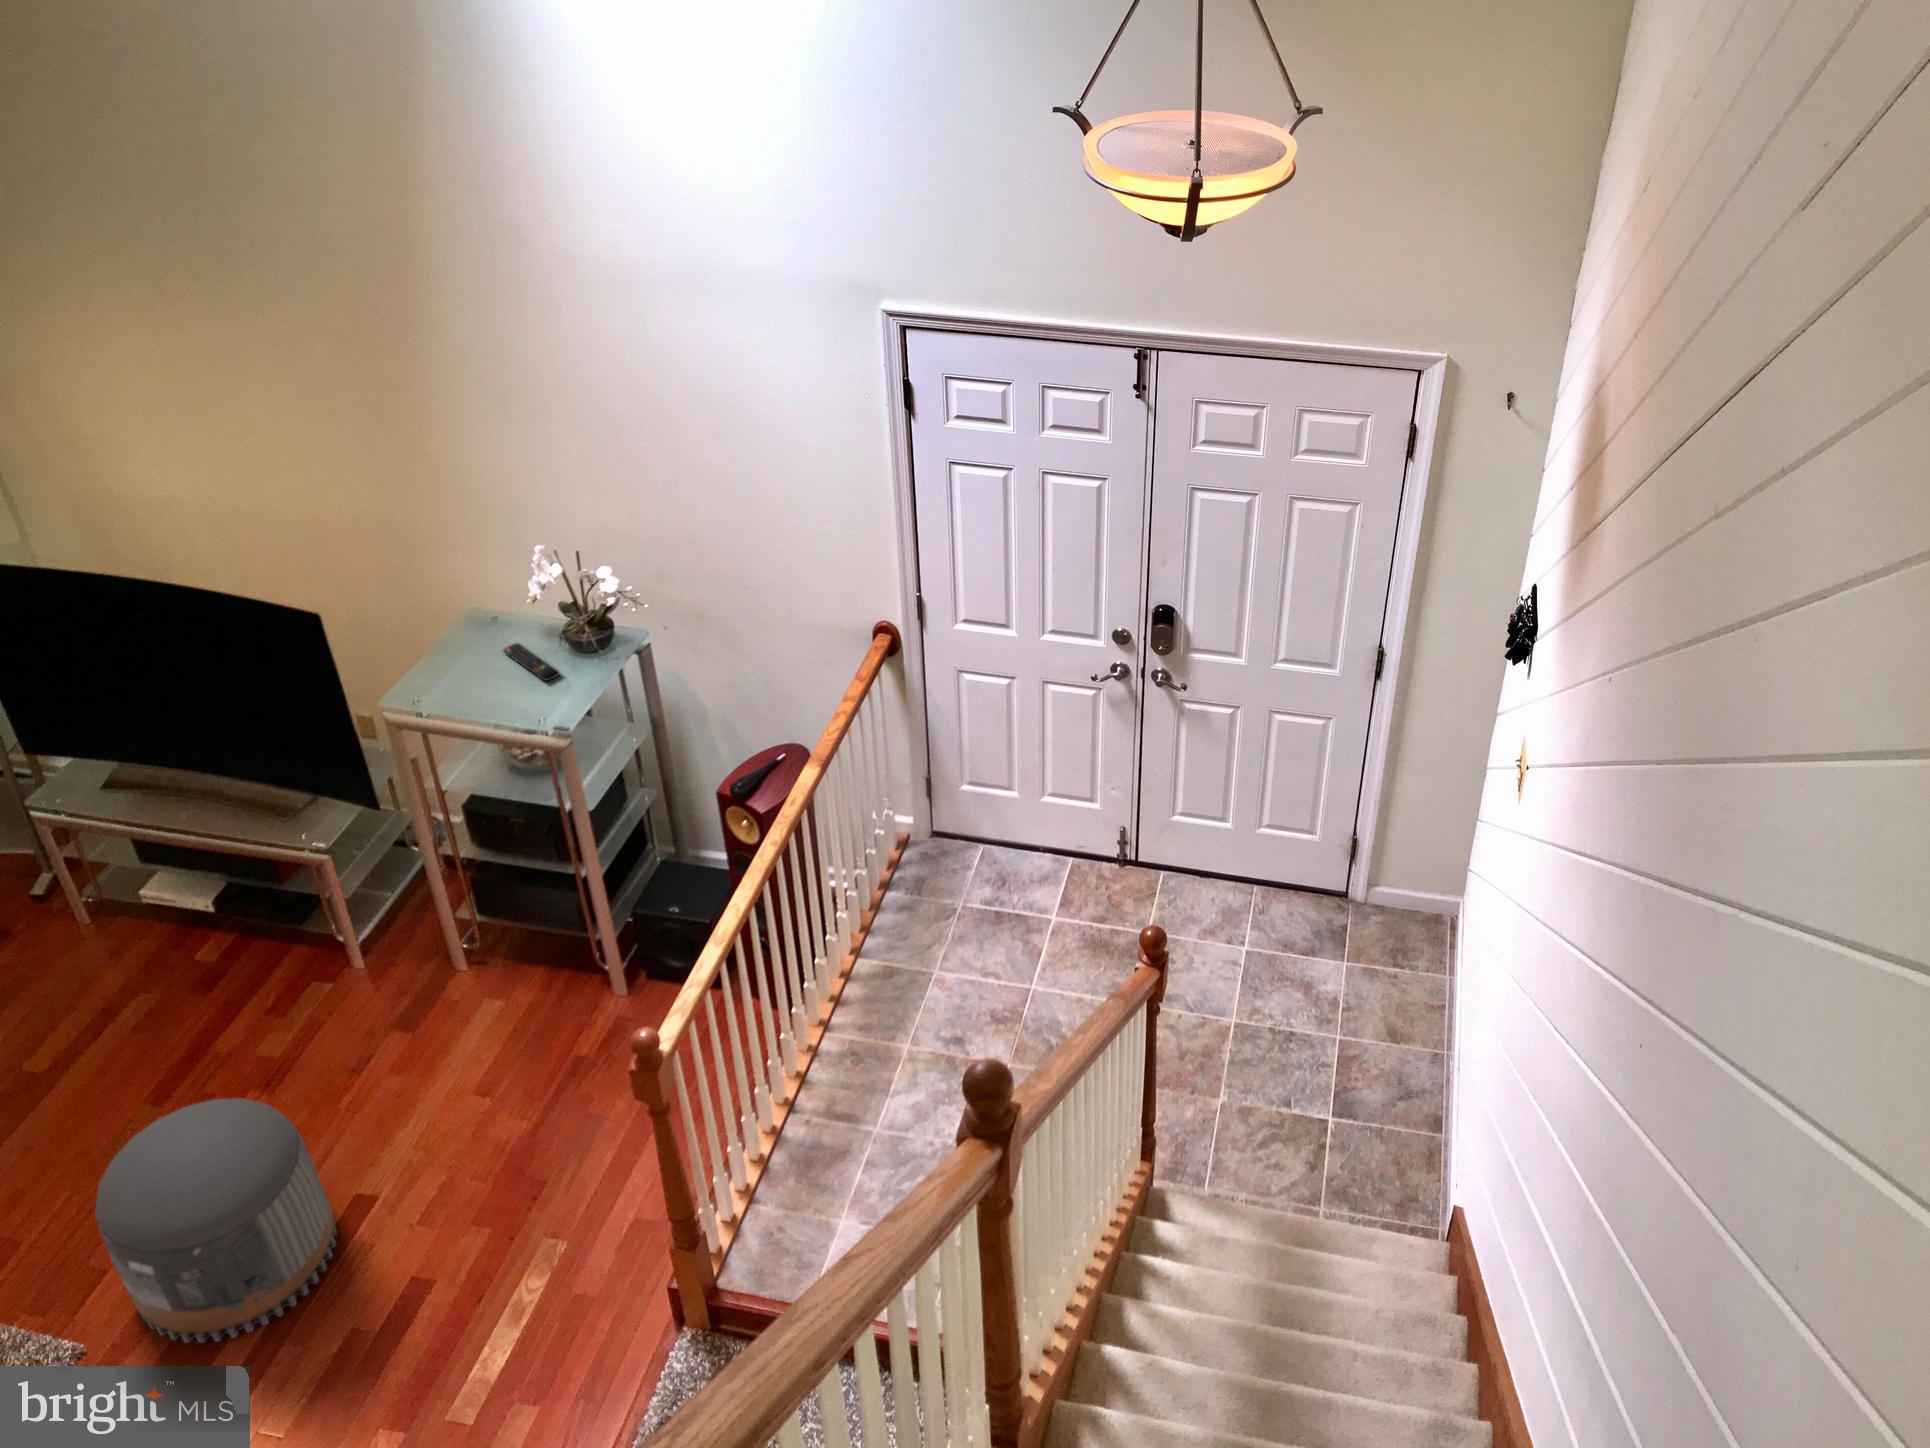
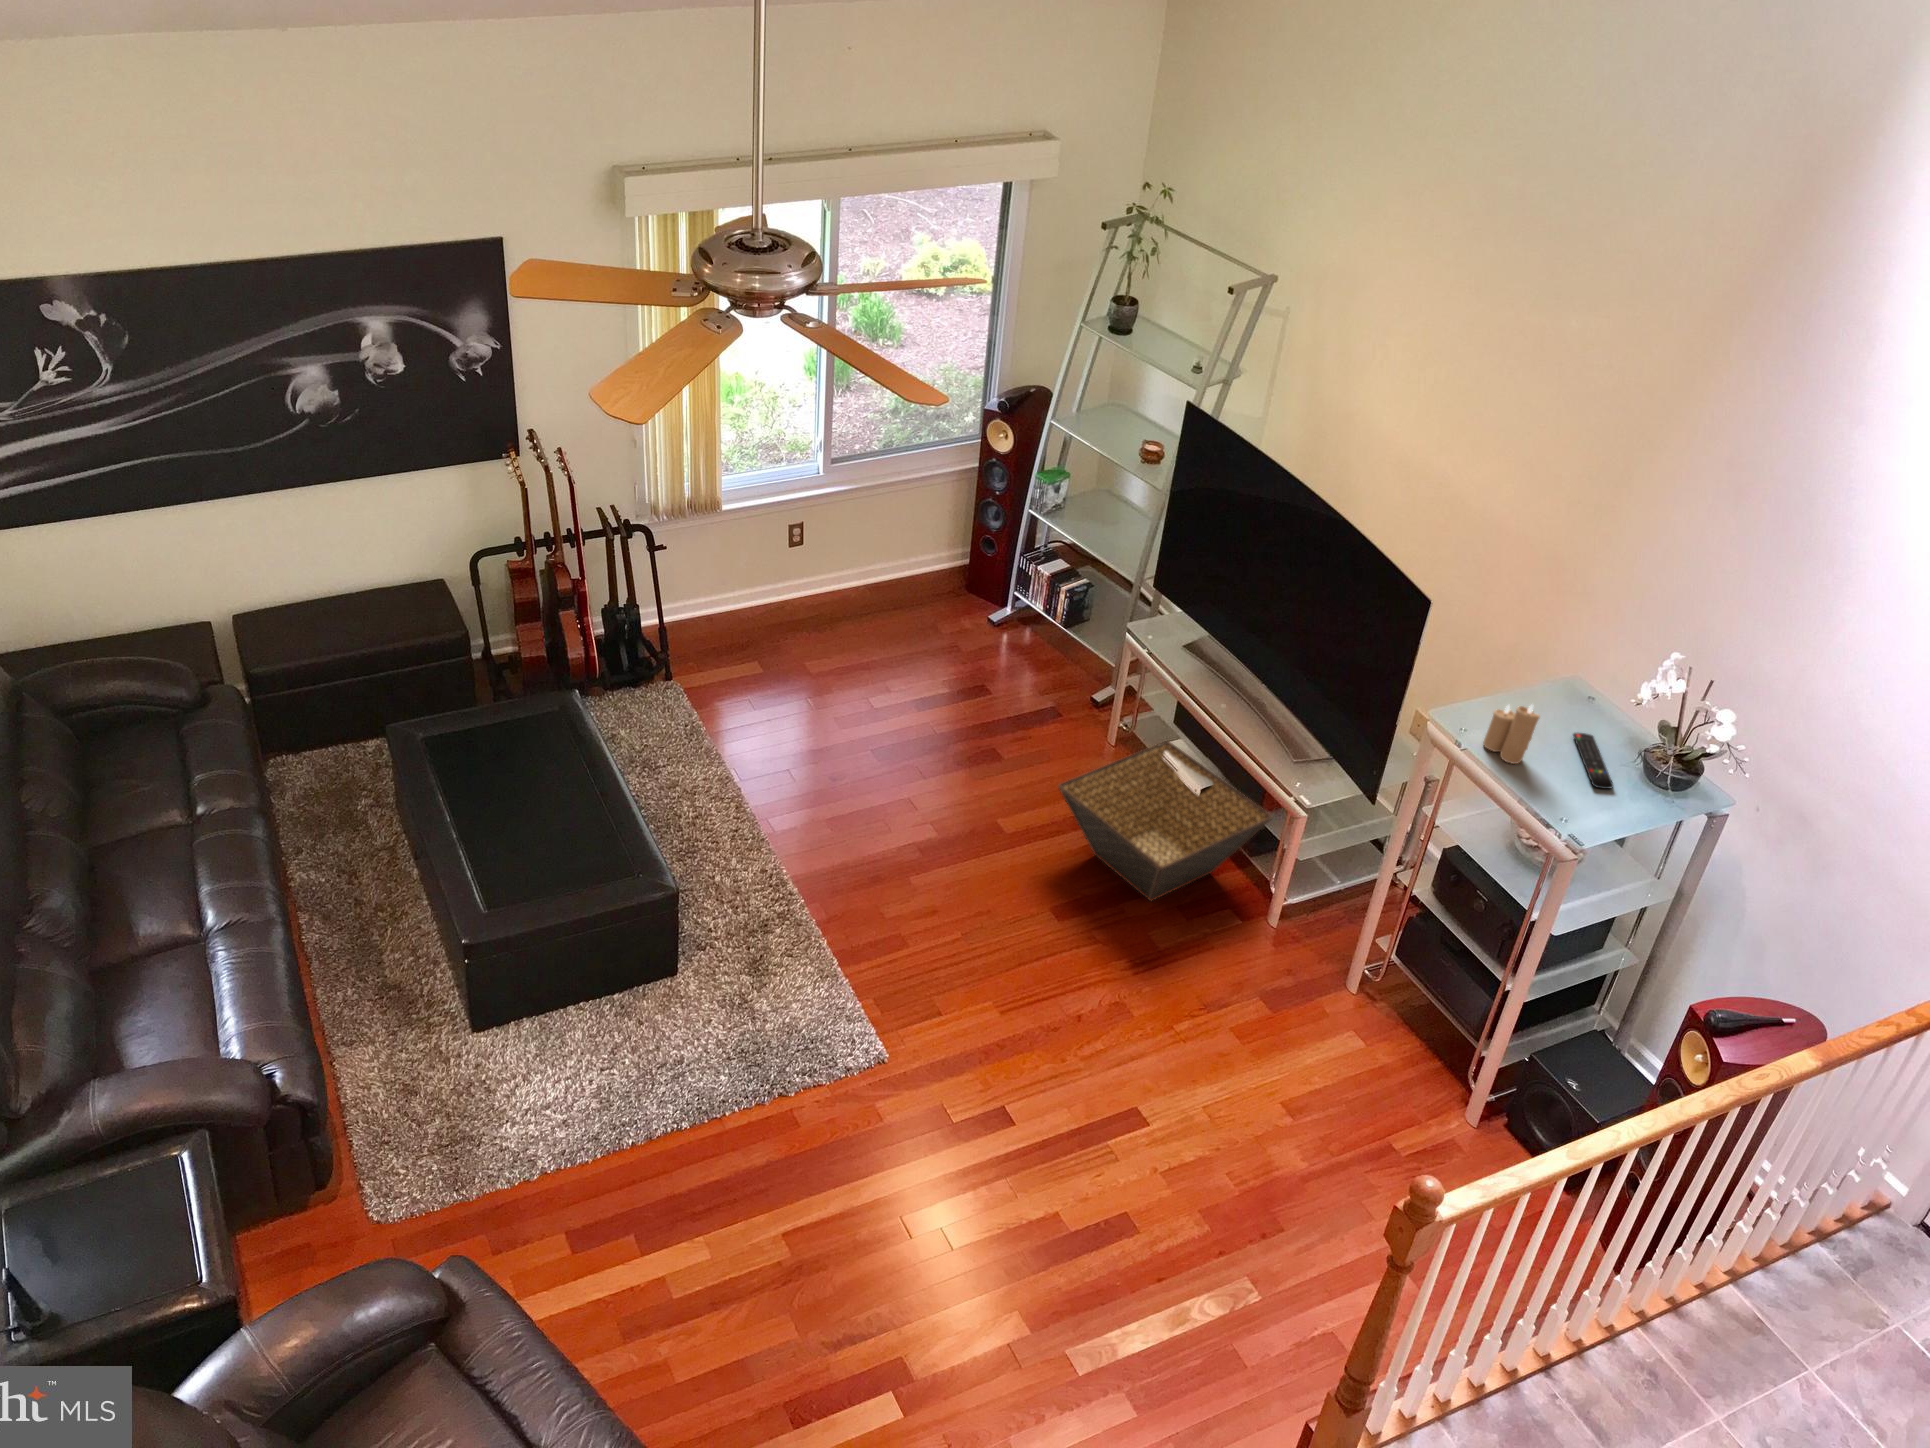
candle: none [433,645,480,704] -> present [1483,705,1540,764]
basket: none [66,878,298,1028] -> present [1058,741,1272,901]
pouf: present [95,1098,337,1343] -> none [933,929,1124,1151]

